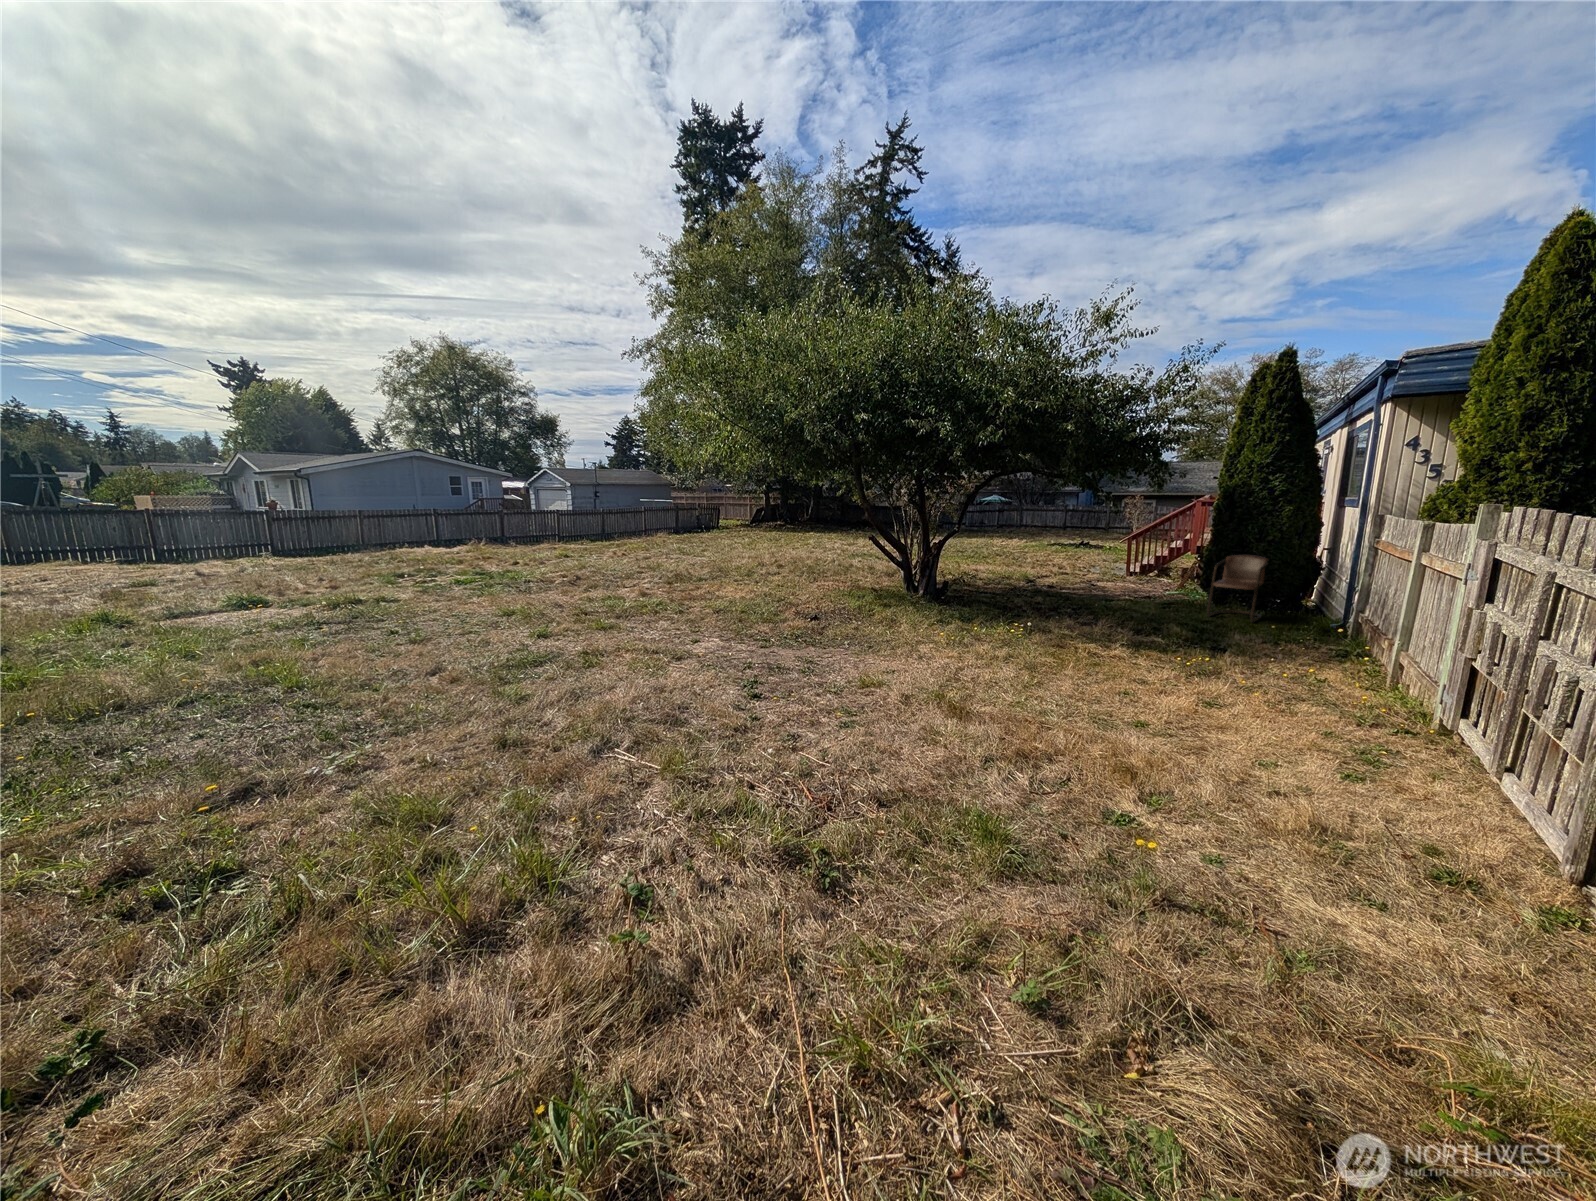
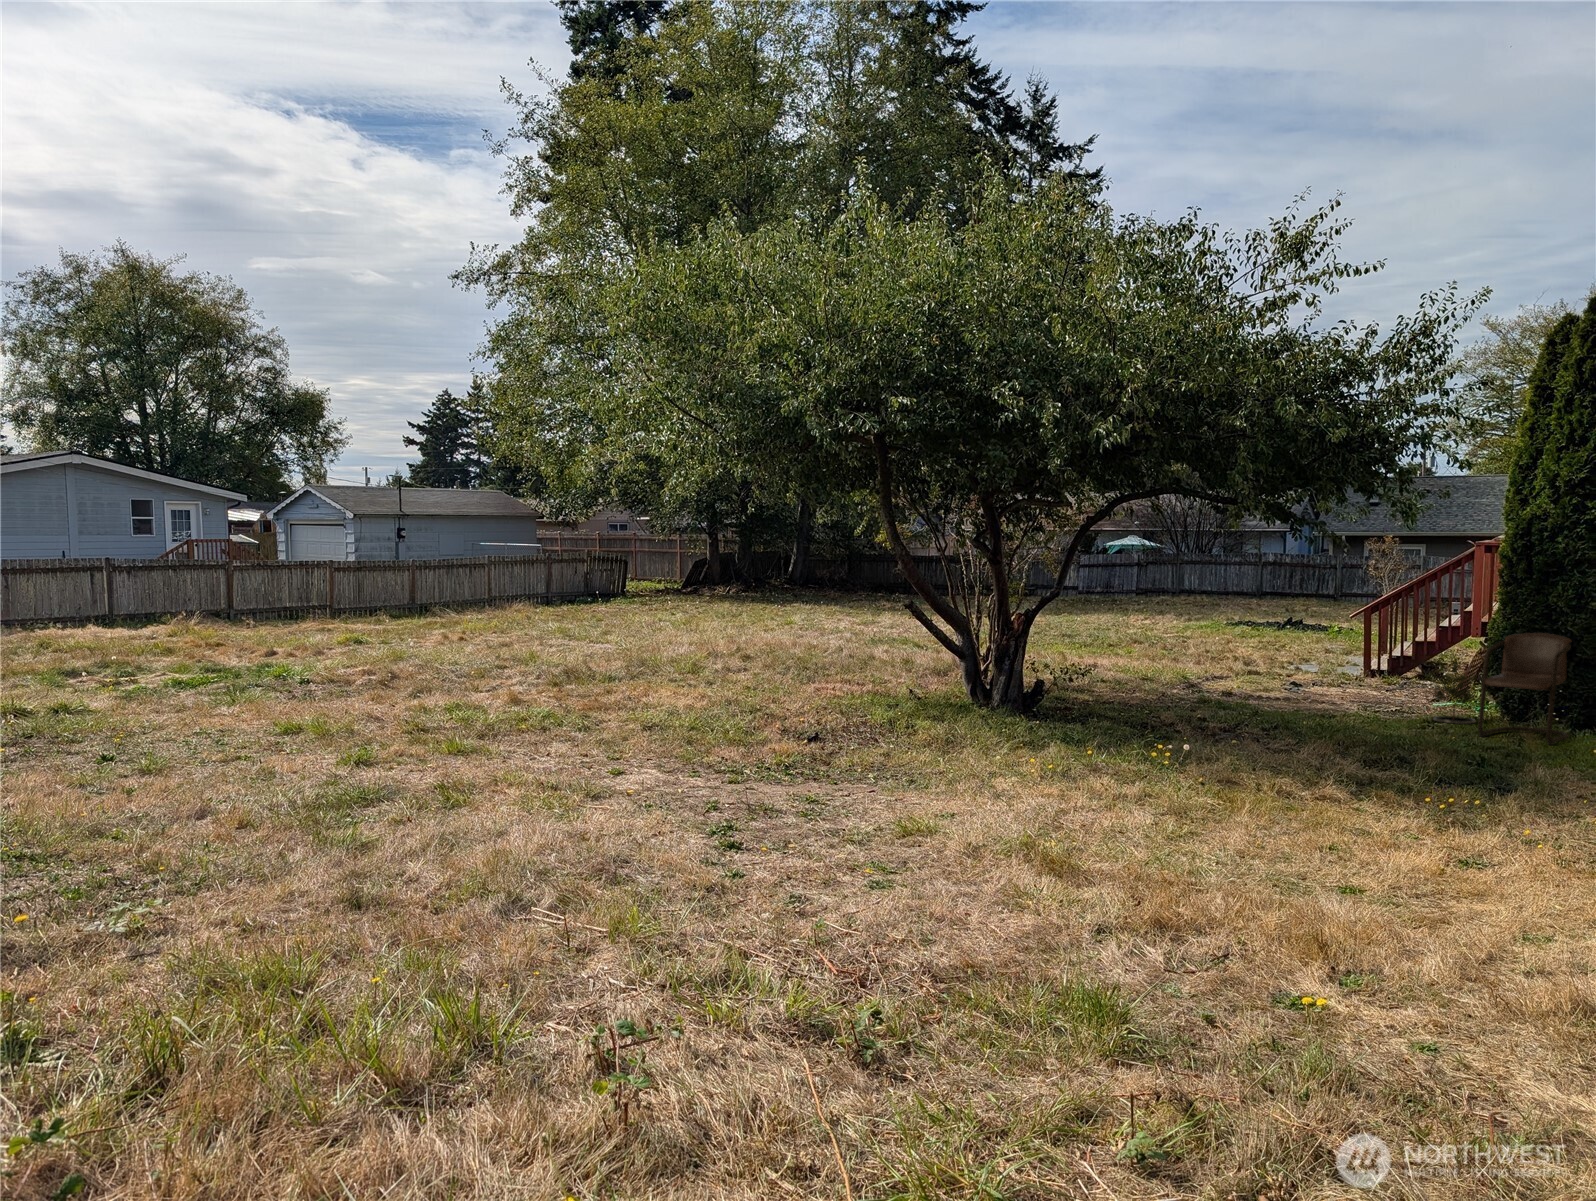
potted tree: none [1173,565,1205,608] -> present [1431,659,1476,724]

